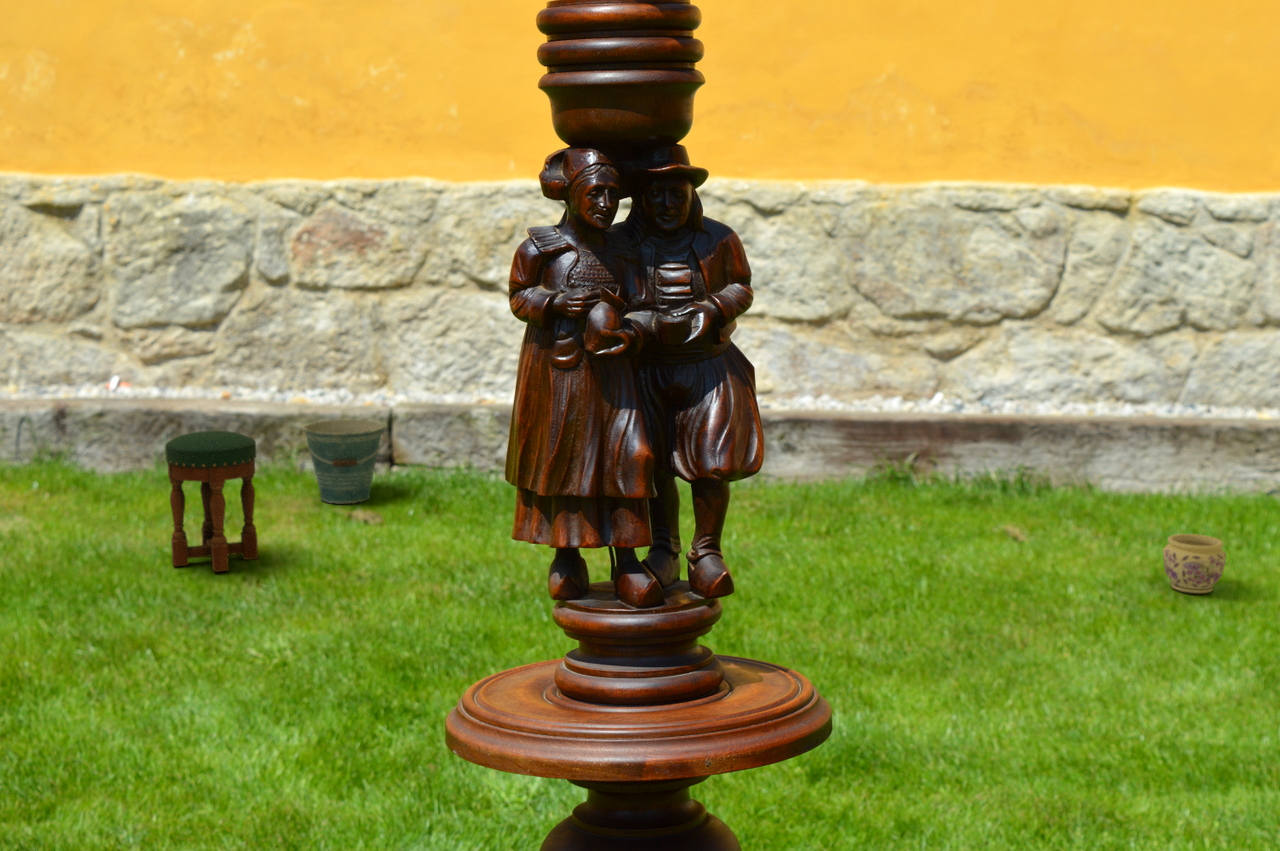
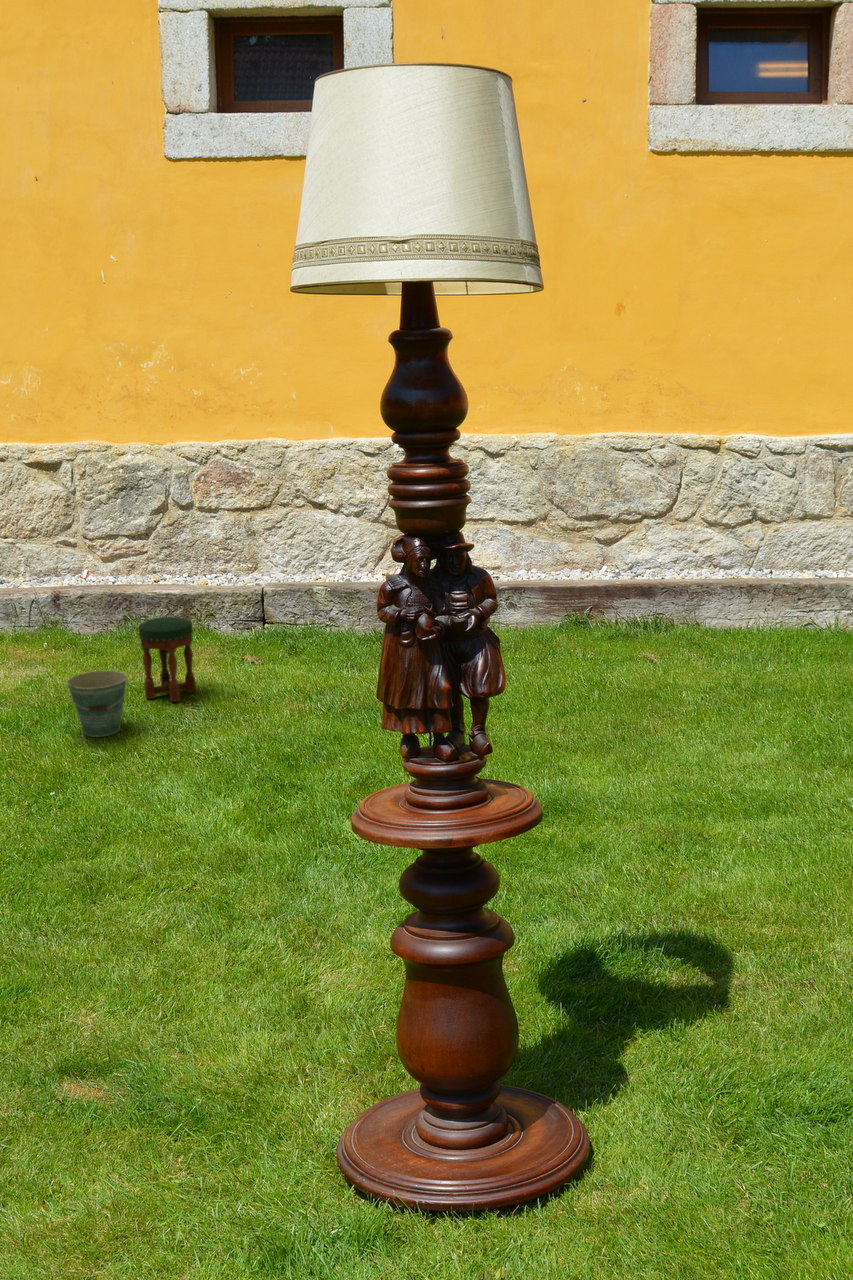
bucket: present [303,420,385,503] -> present [66,671,128,737]
planter: present [1163,534,1226,594] -> none [734,661,771,697]

